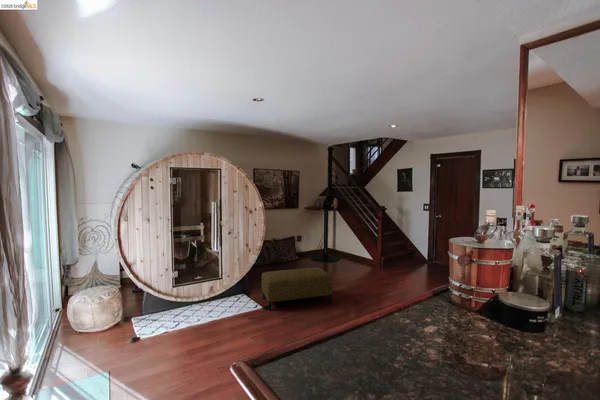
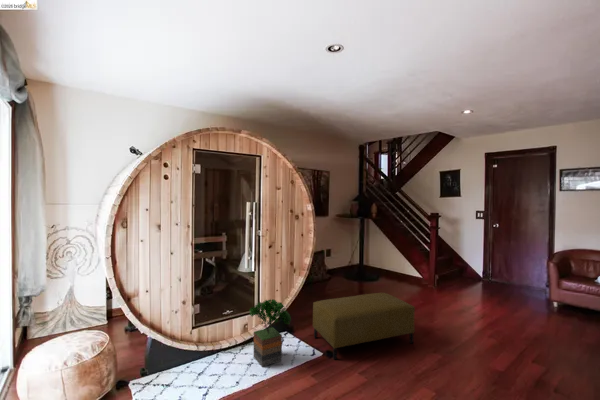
potted tree: none [210,269,240,313] -> present [249,299,291,367]

